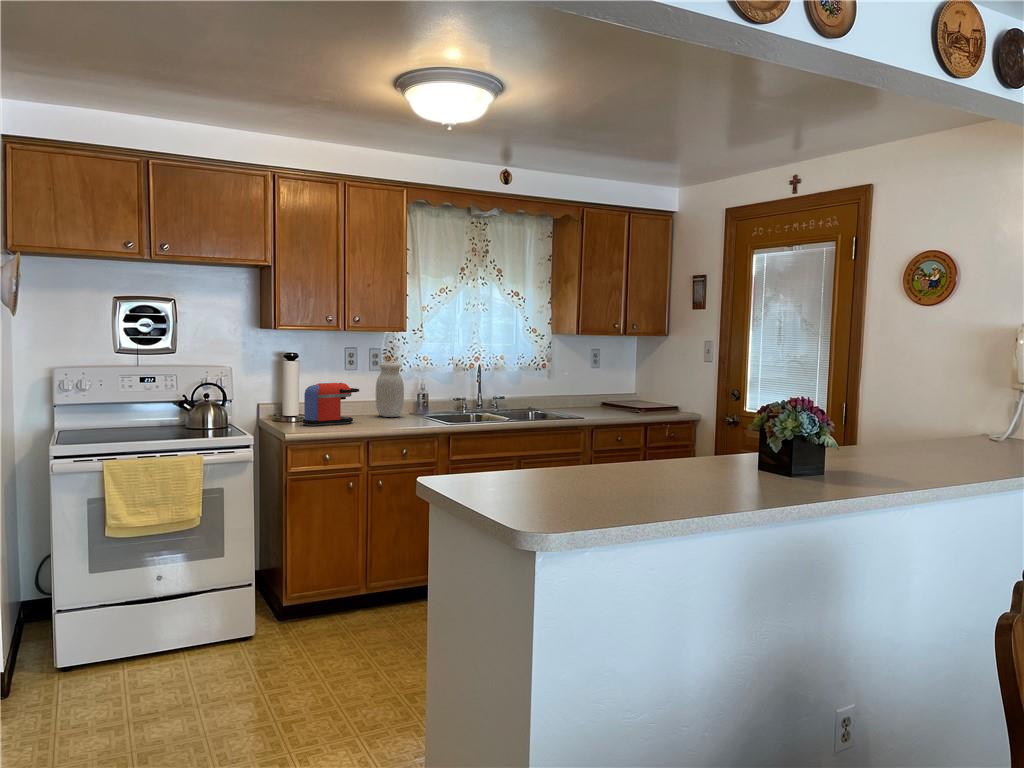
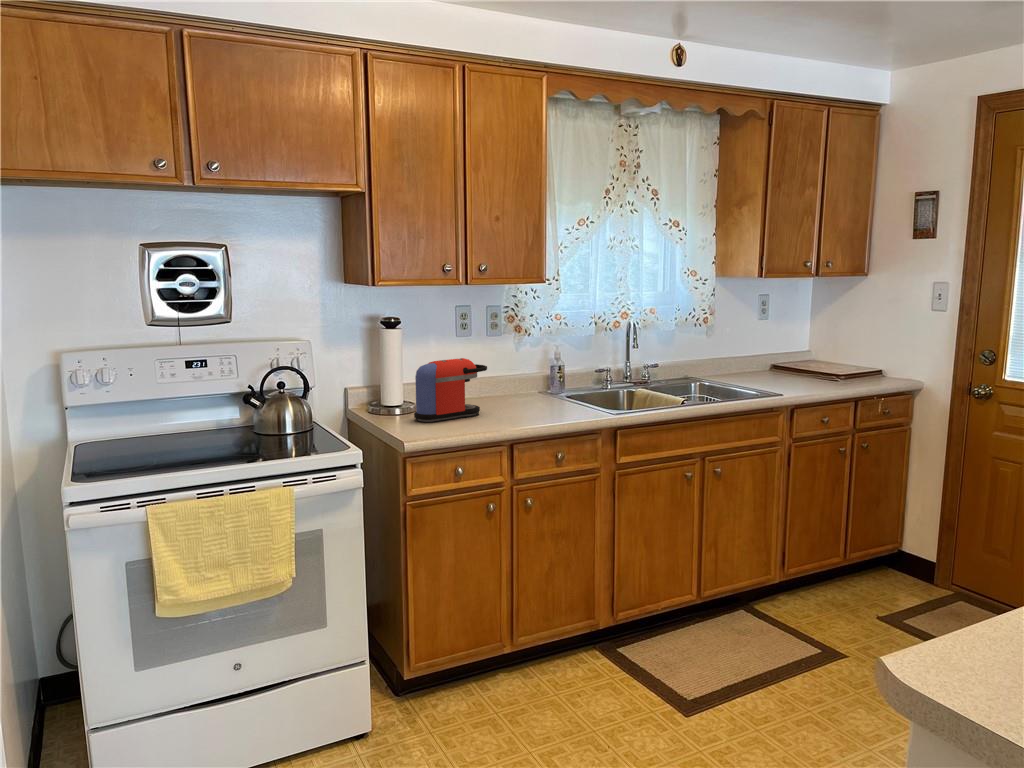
jar: present [376,363,404,417] -> none [499,325,538,400]

